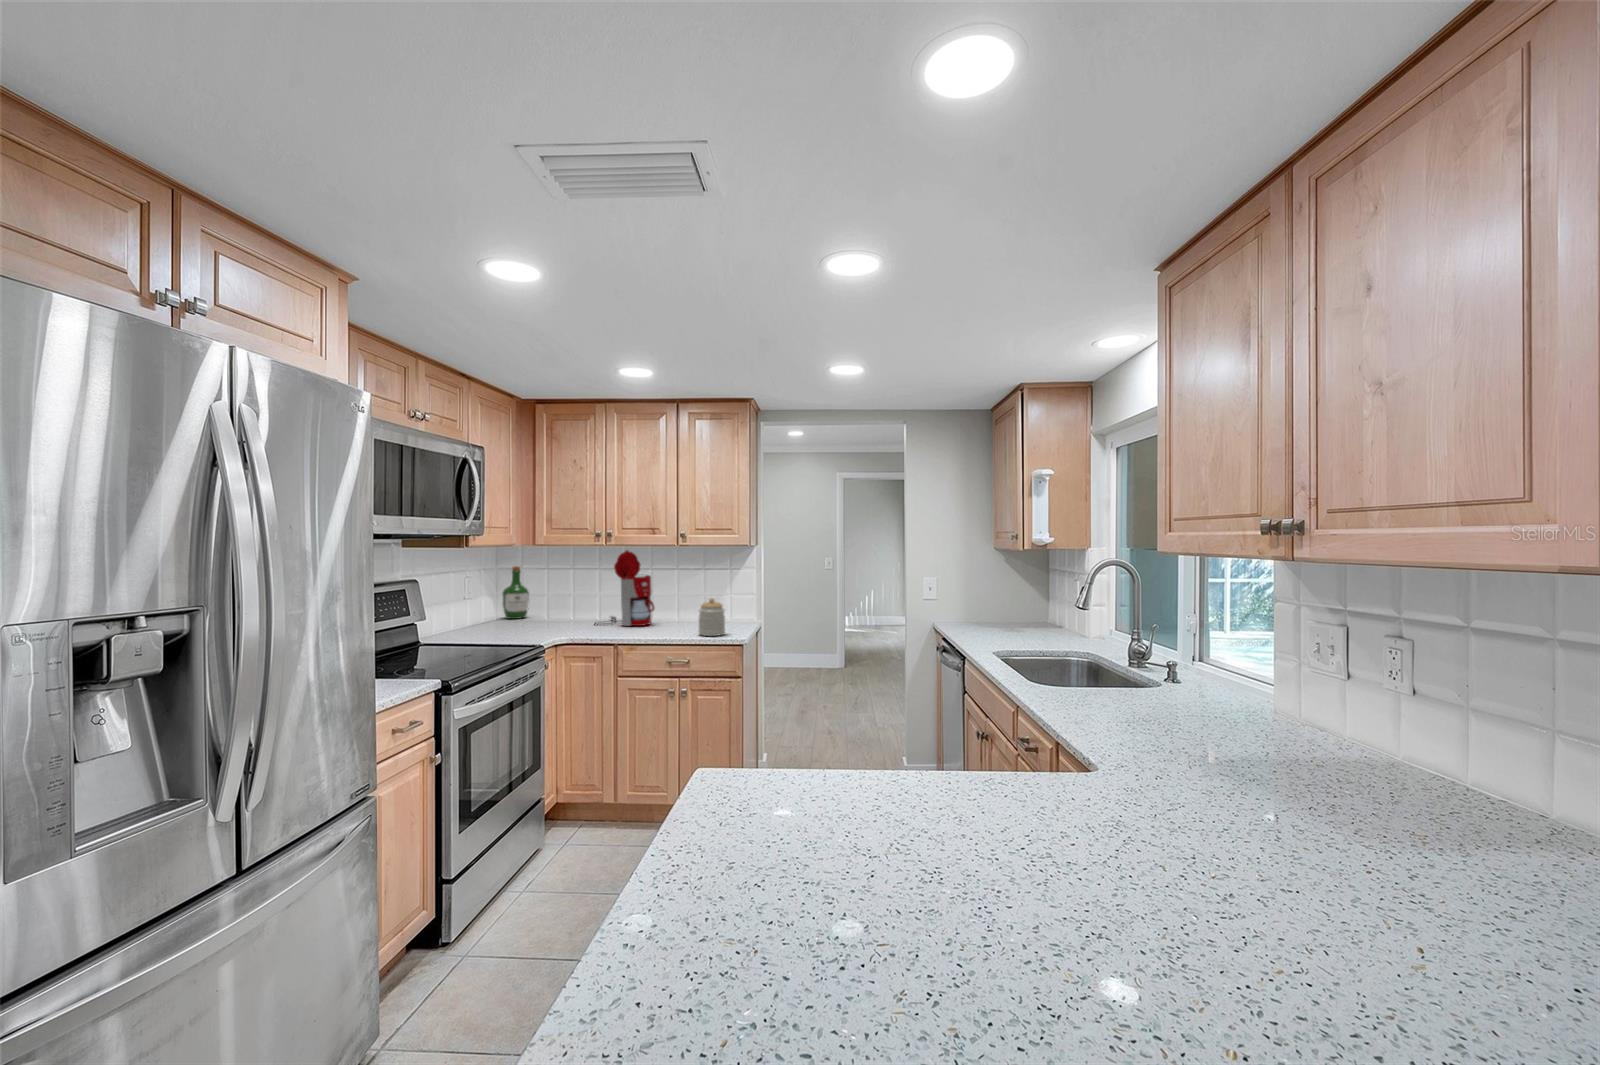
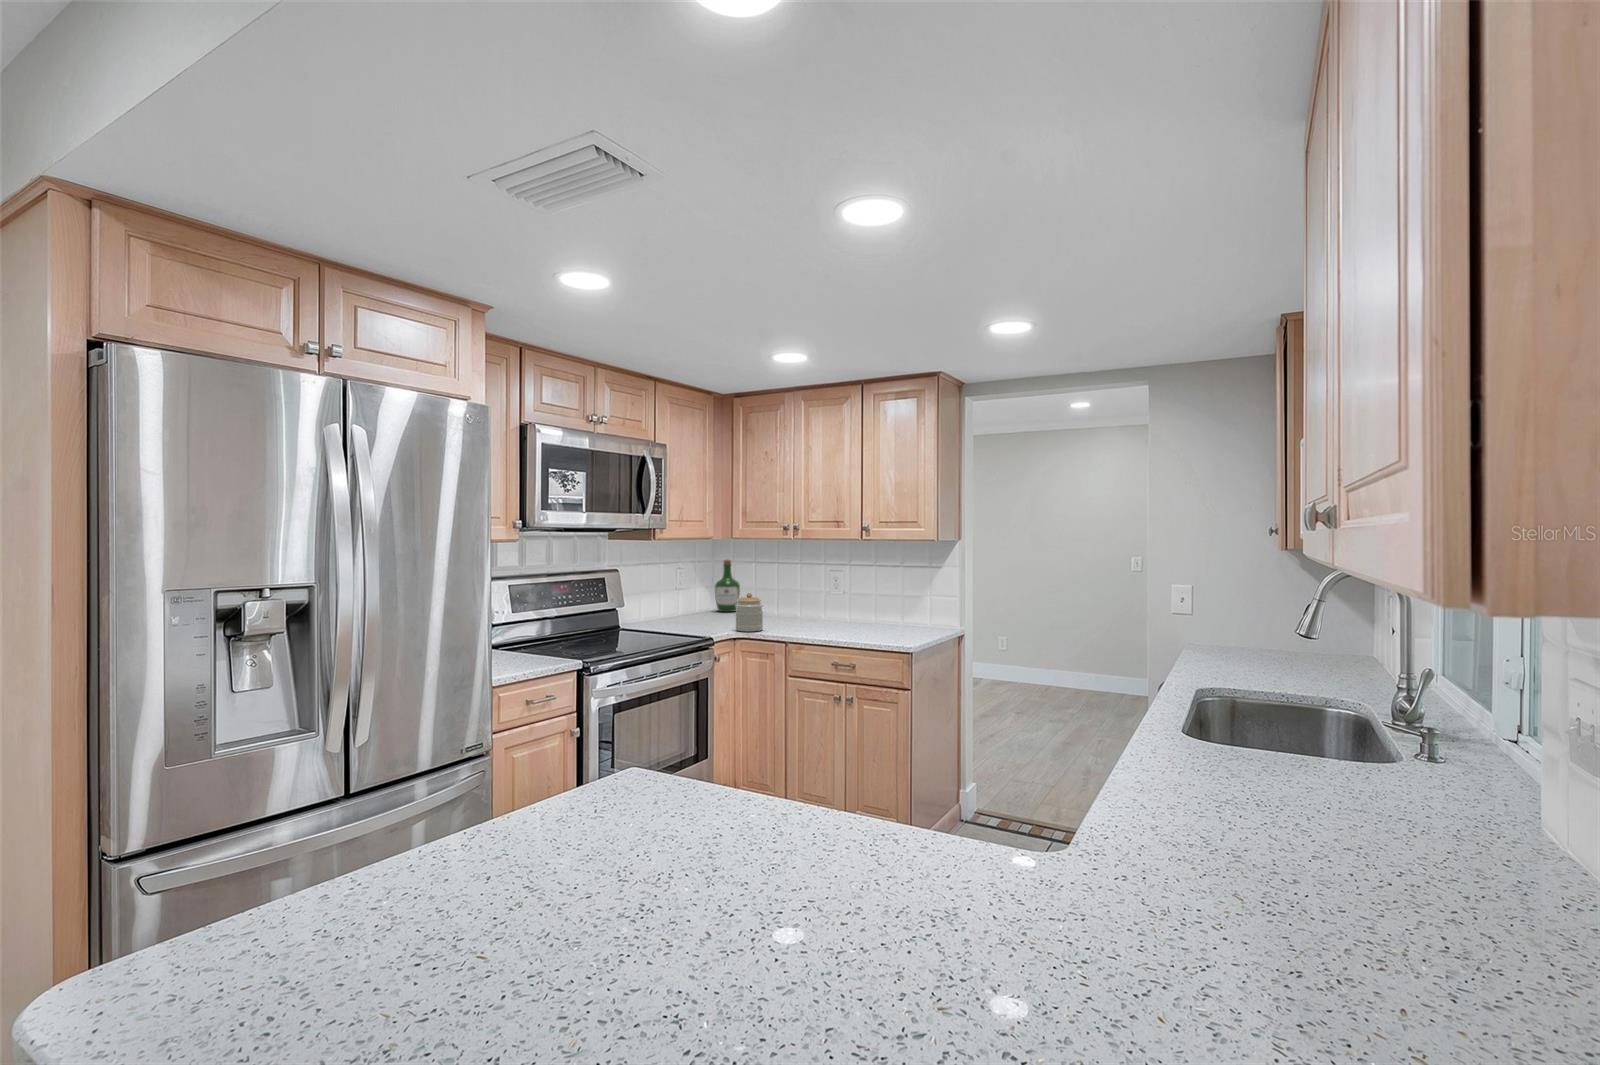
coffee maker: present [595,550,654,626] -> none [786,545,843,626]
jar: present [699,598,725,636] -> present [736,593,763,632]

